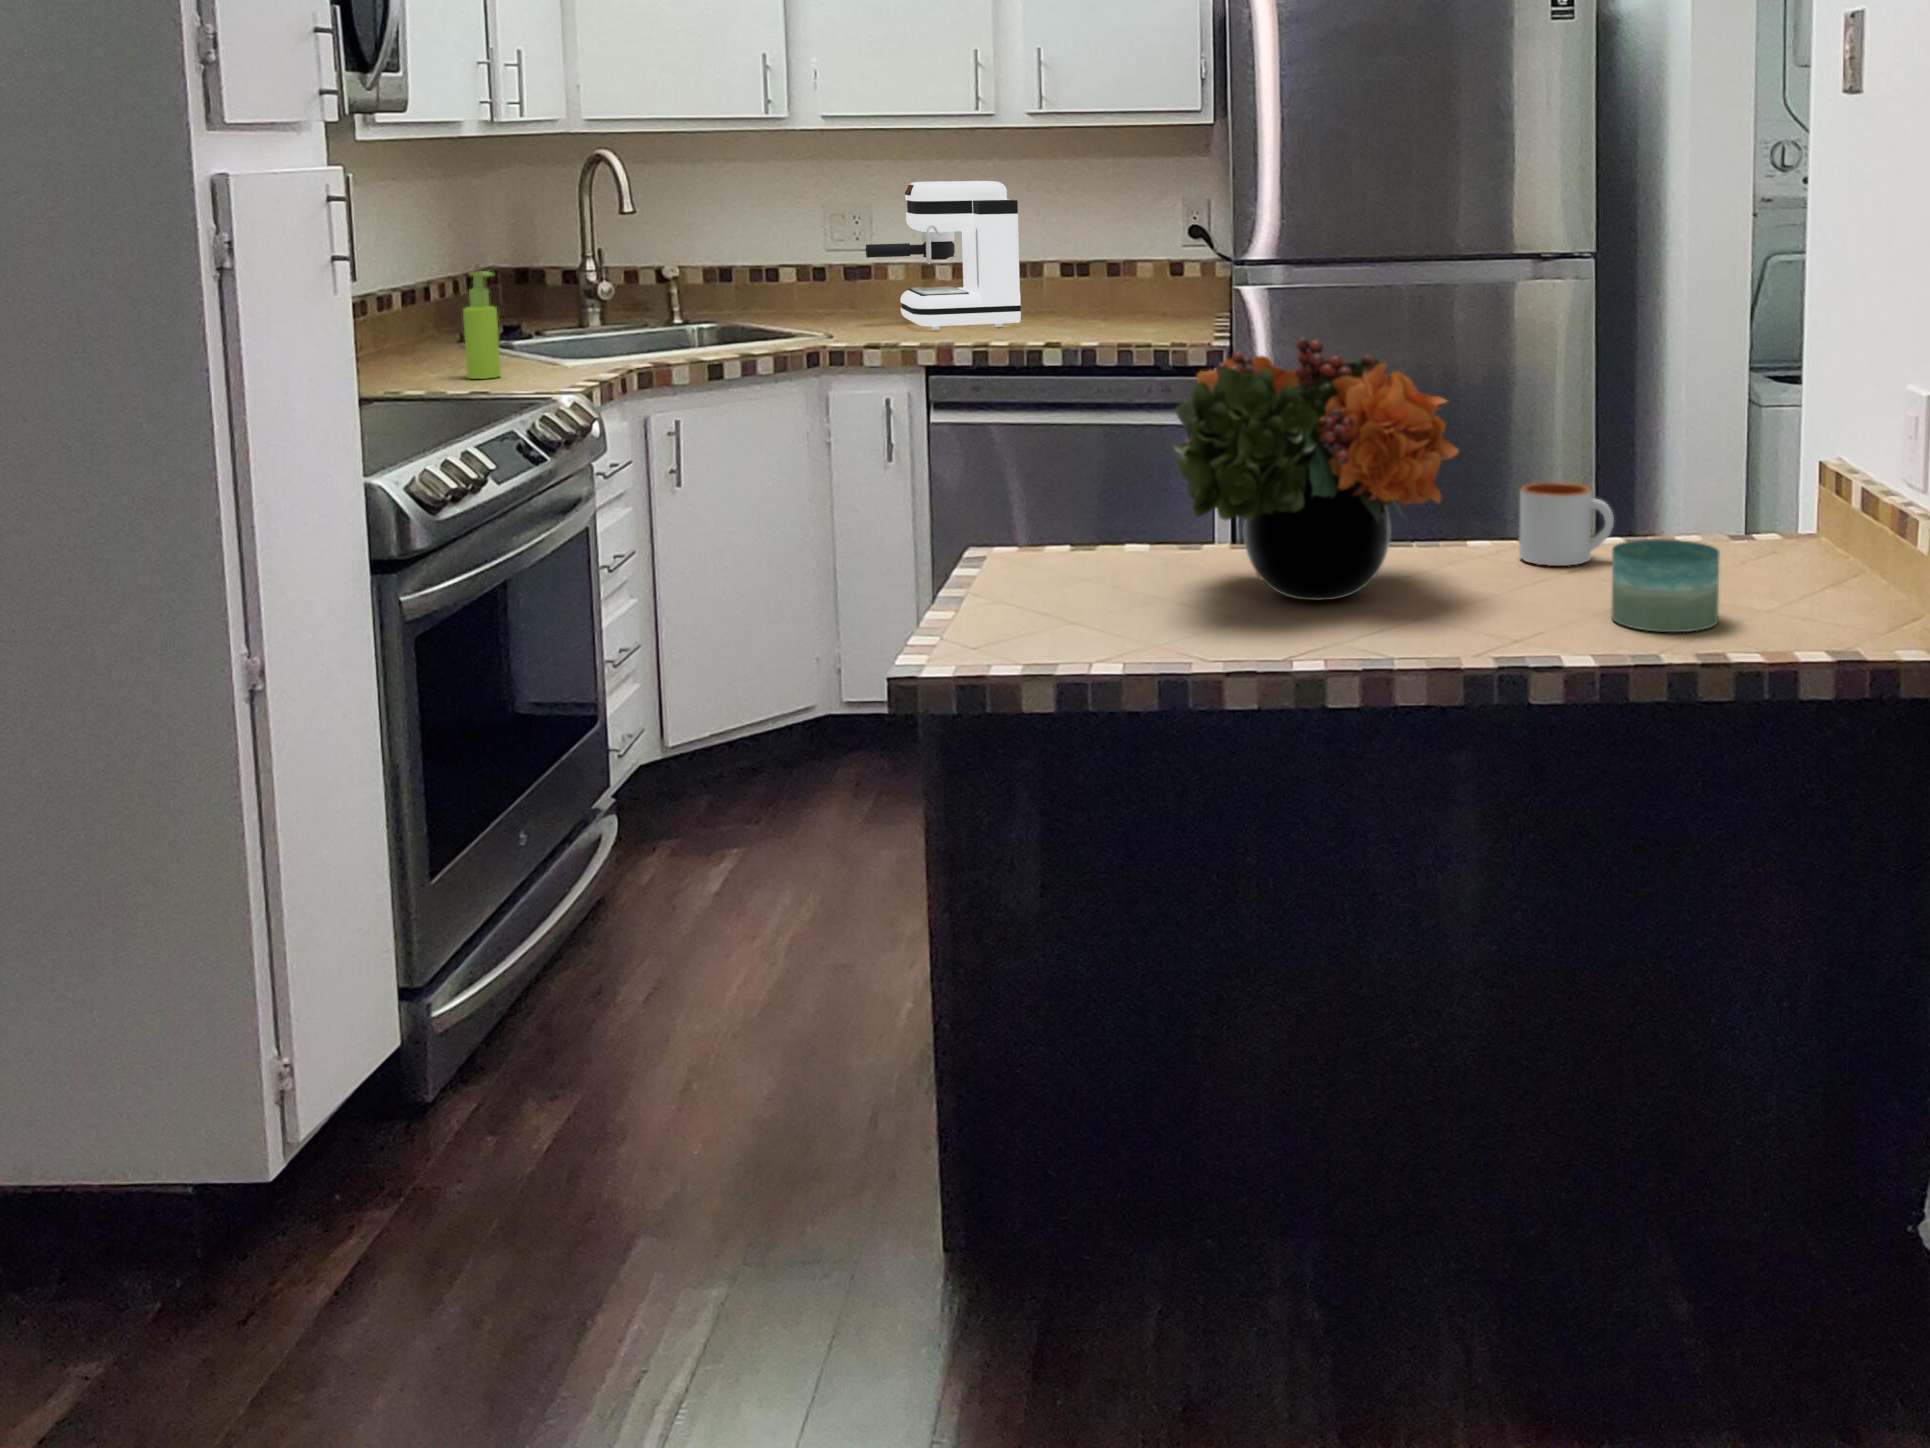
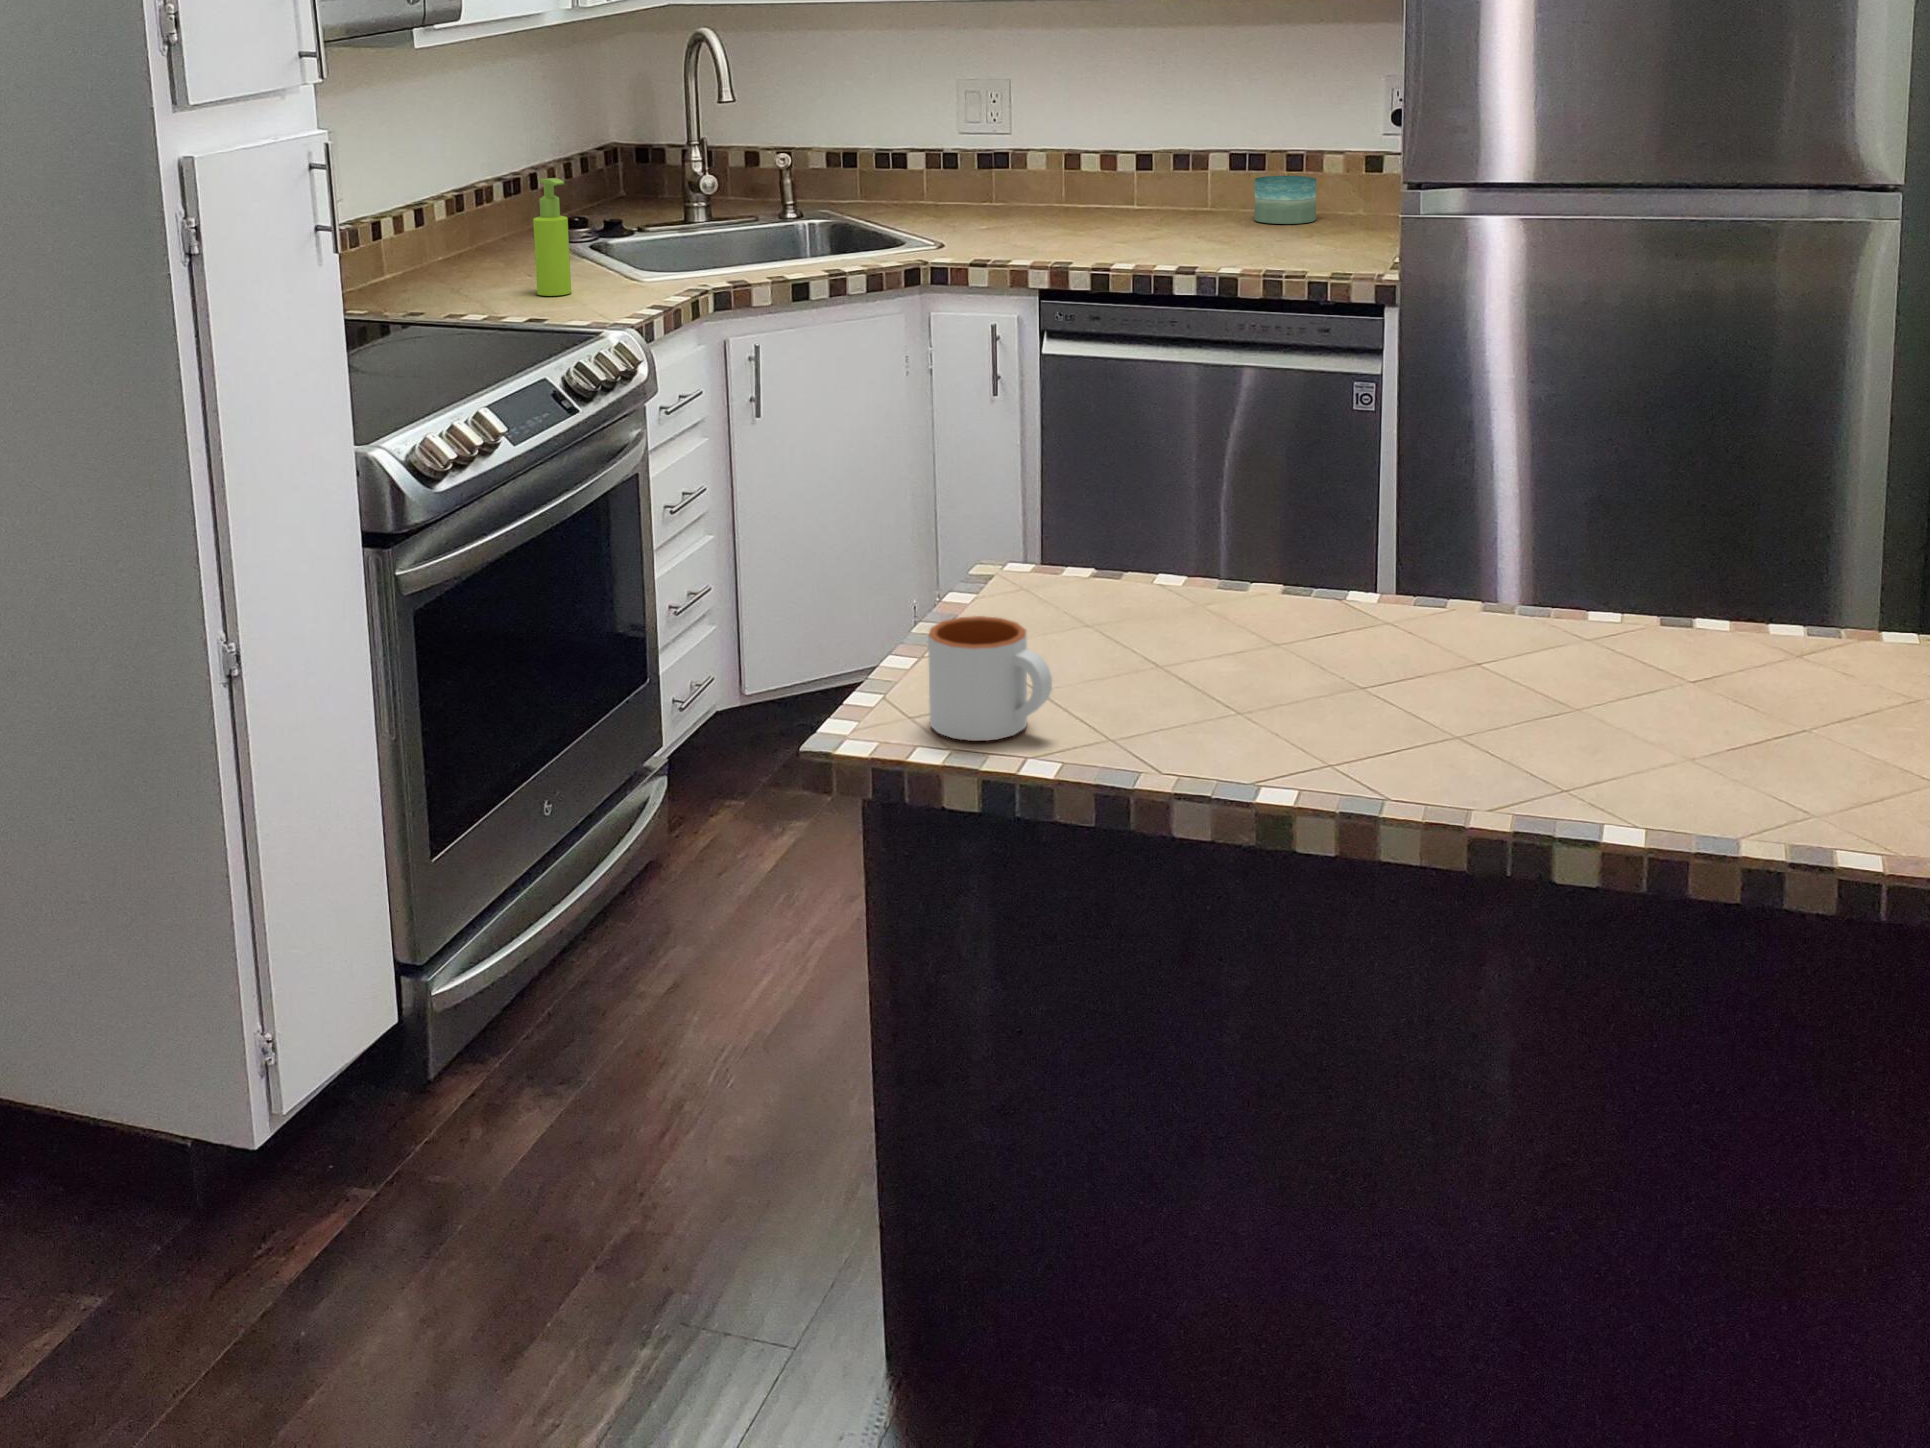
coffee maker: present [866,181,1021,330] -> none [991,57,1166,239]
flower arrangement: present [1174,337,1458,601] -> none [1151,372,1532,698]
mug: present [1519,482,1614,566] -> present [928,616,1052,741]
candle: present [1611,539,1720,632] -> present [1254,176,1316,224]

